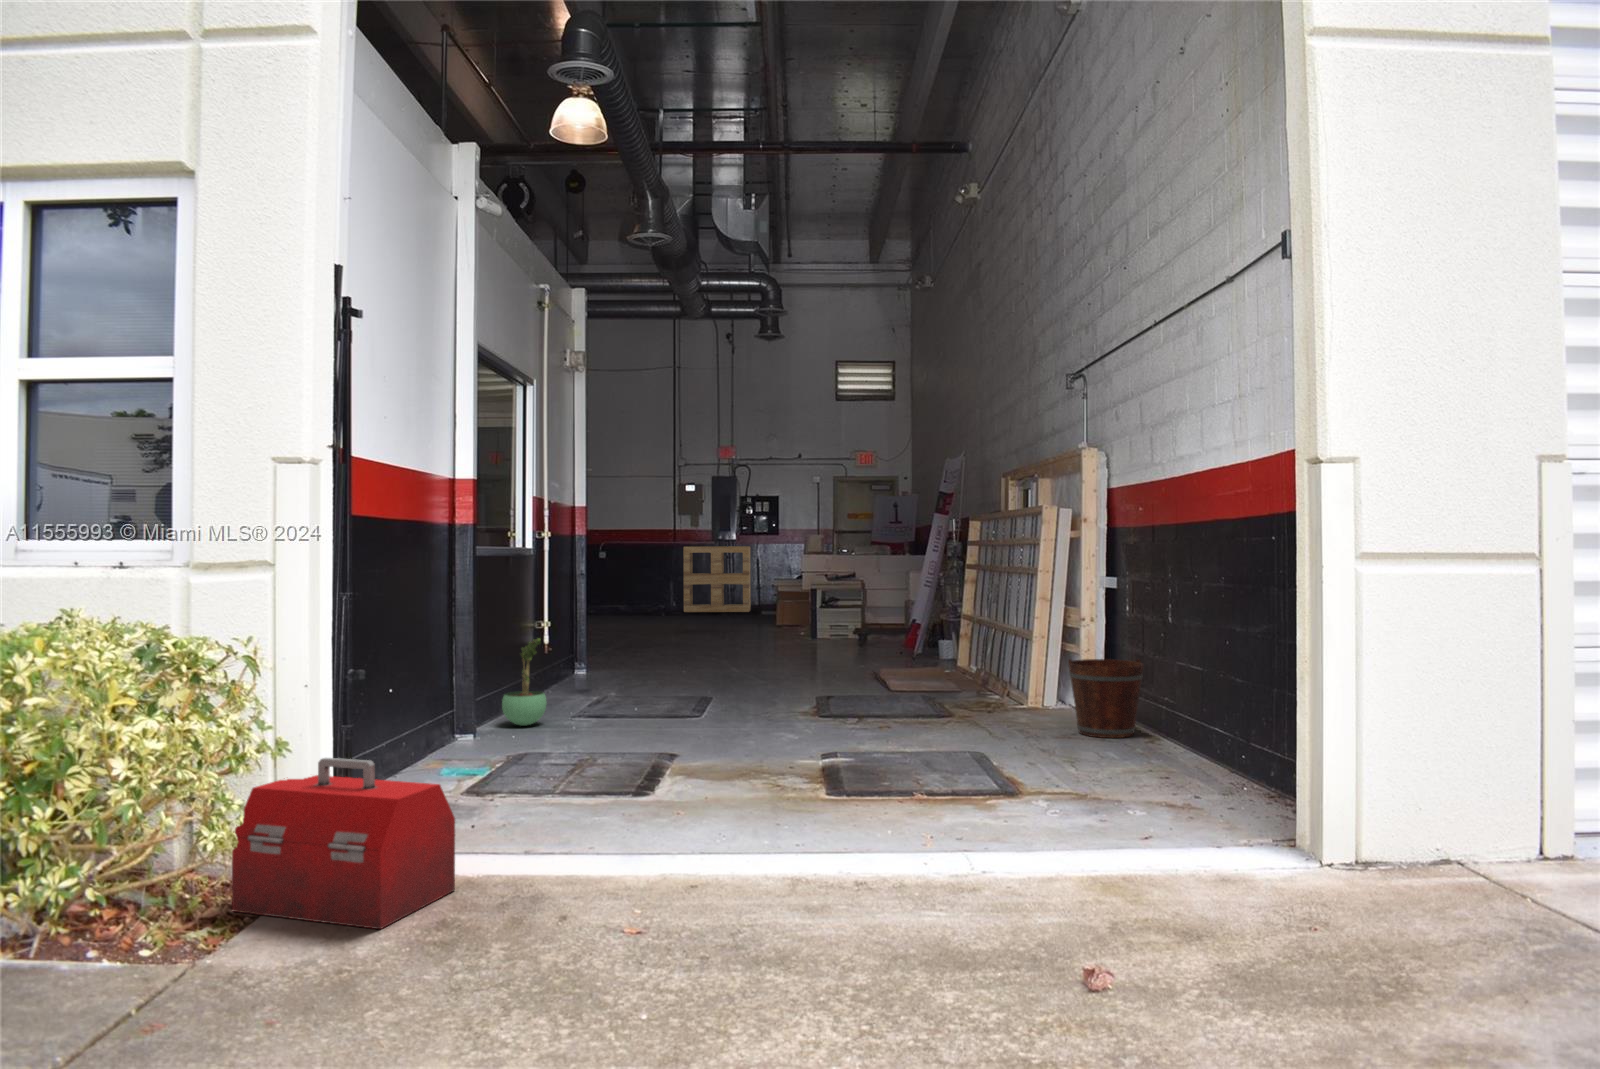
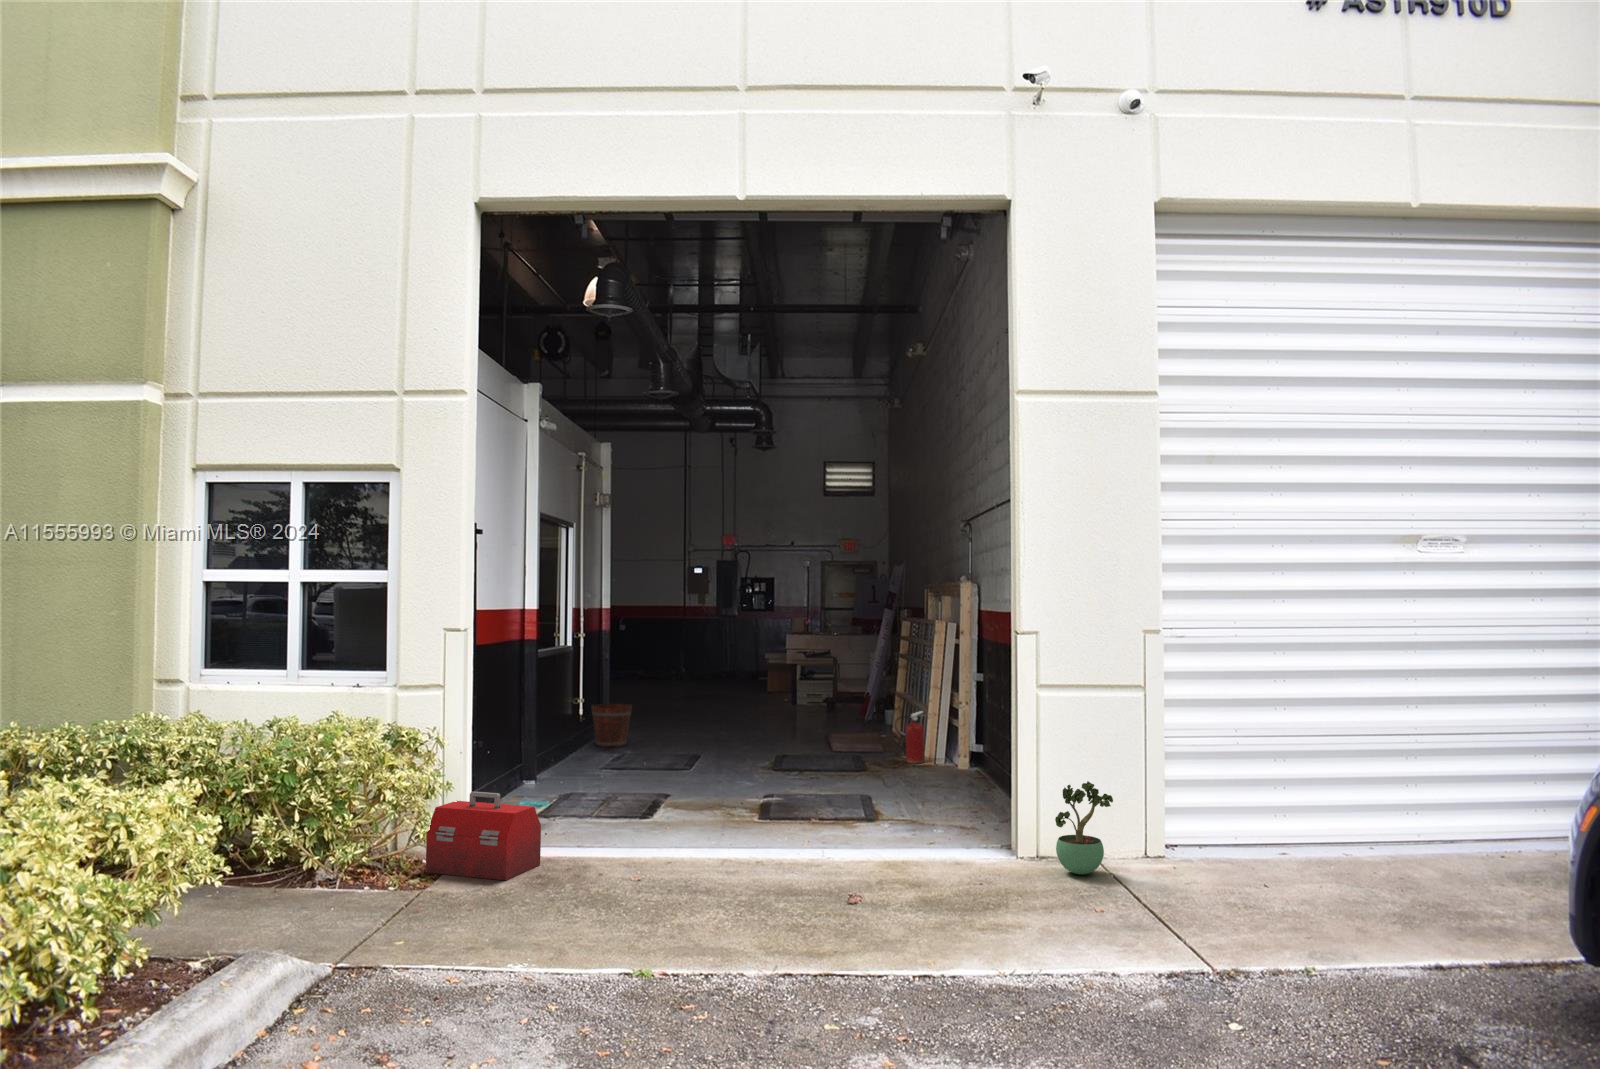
shelving unit: present [684,546,751,612] -> none [691,619,748,676]
fire extinguisher: none [986,634,1030,706] -> present [895,711,924,763]
potted plant: present [502,638,547,726] -> present [1055,781,1113,874]
bucket: present [1068,659,1144,738] -> present [591,704,632,747]

